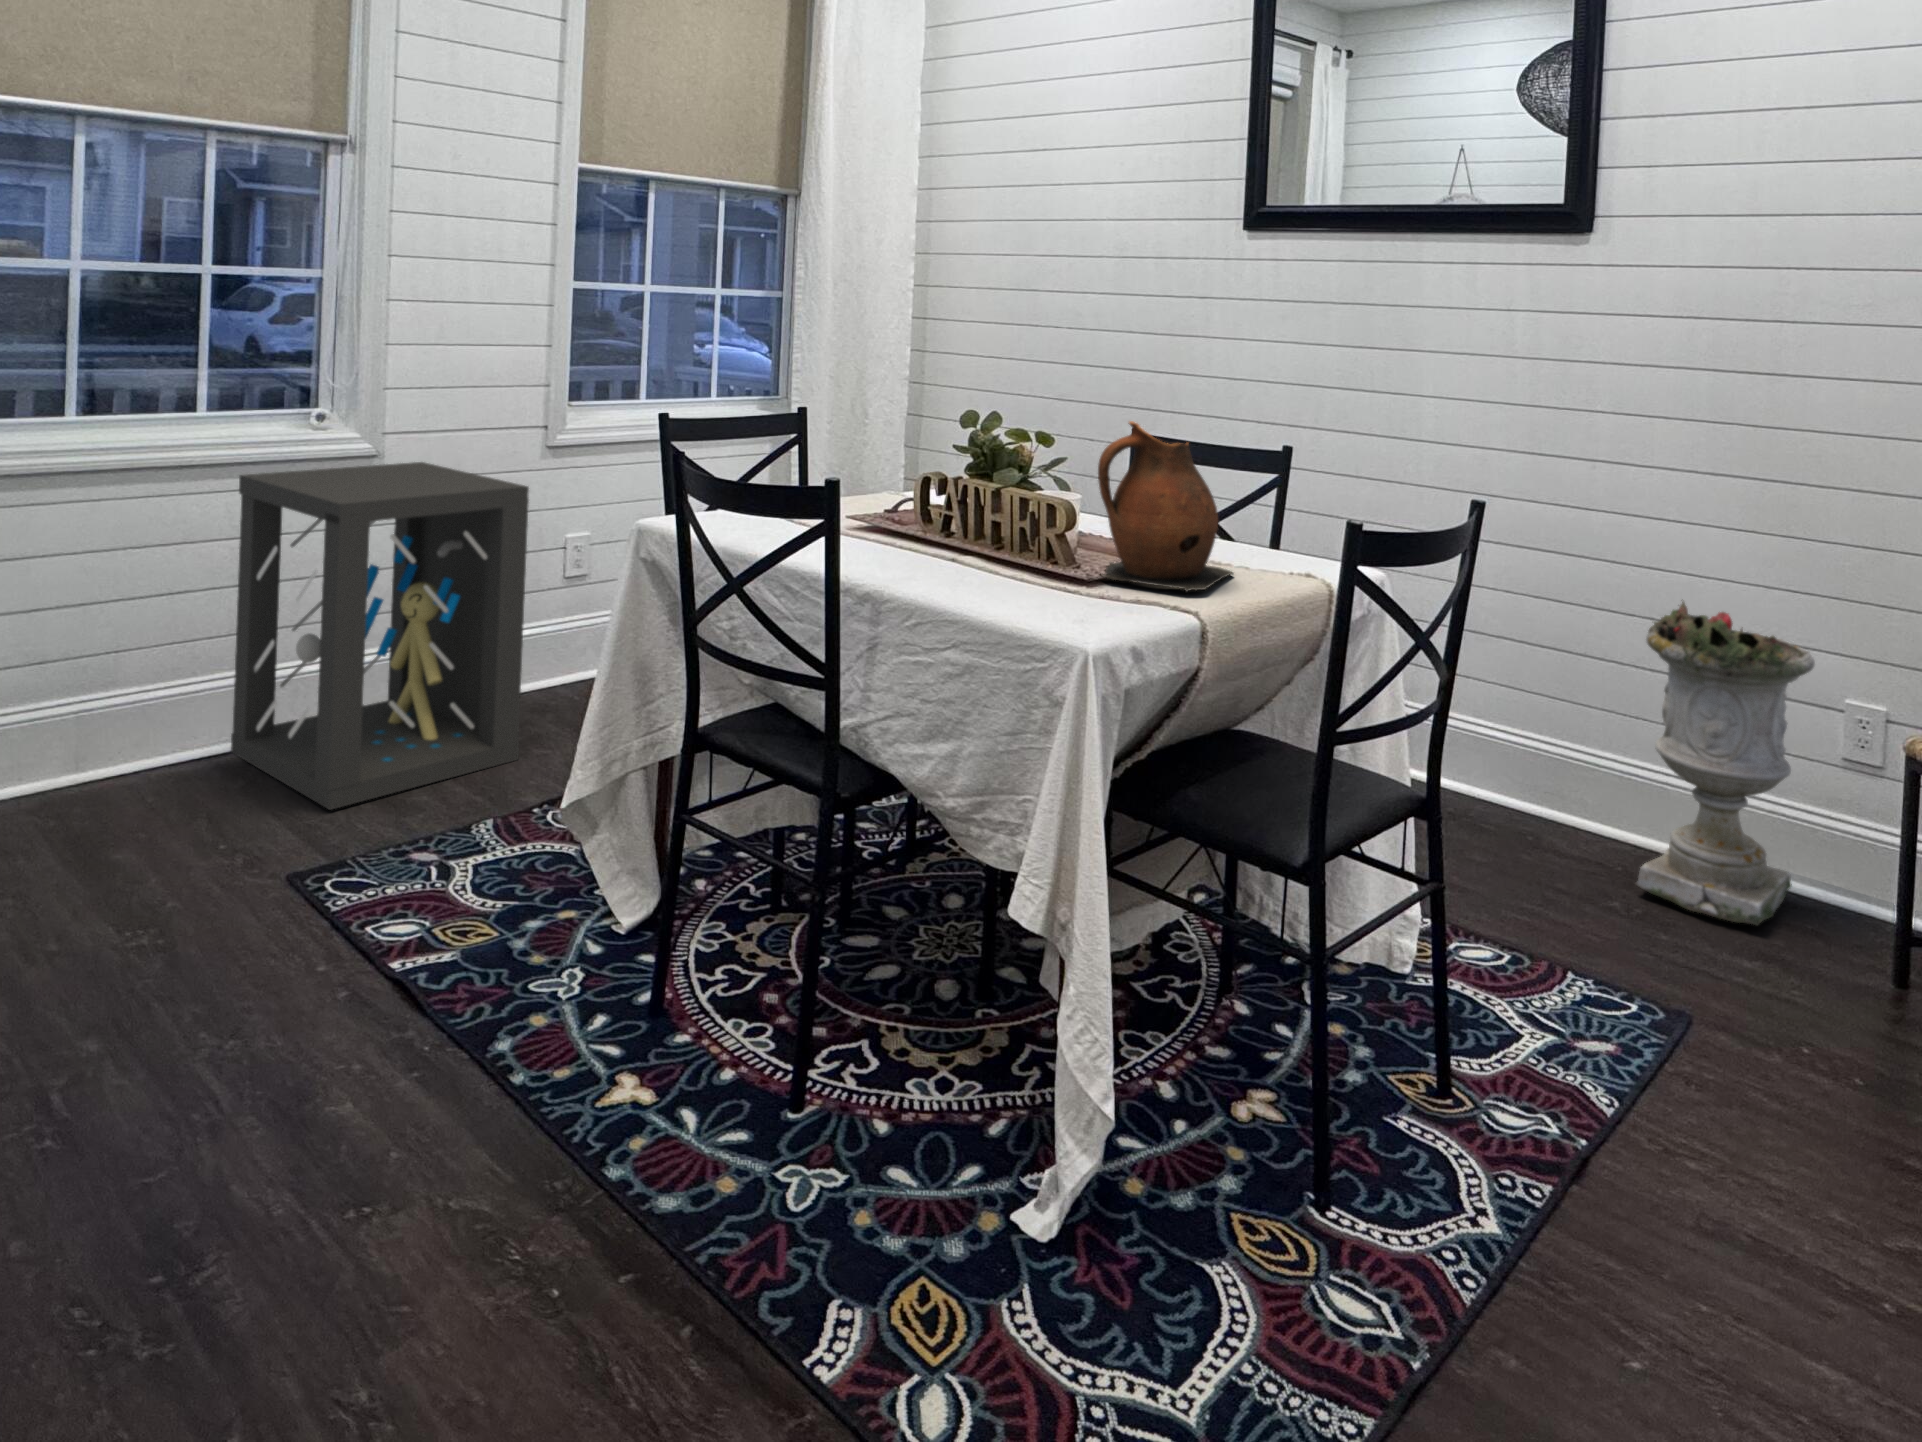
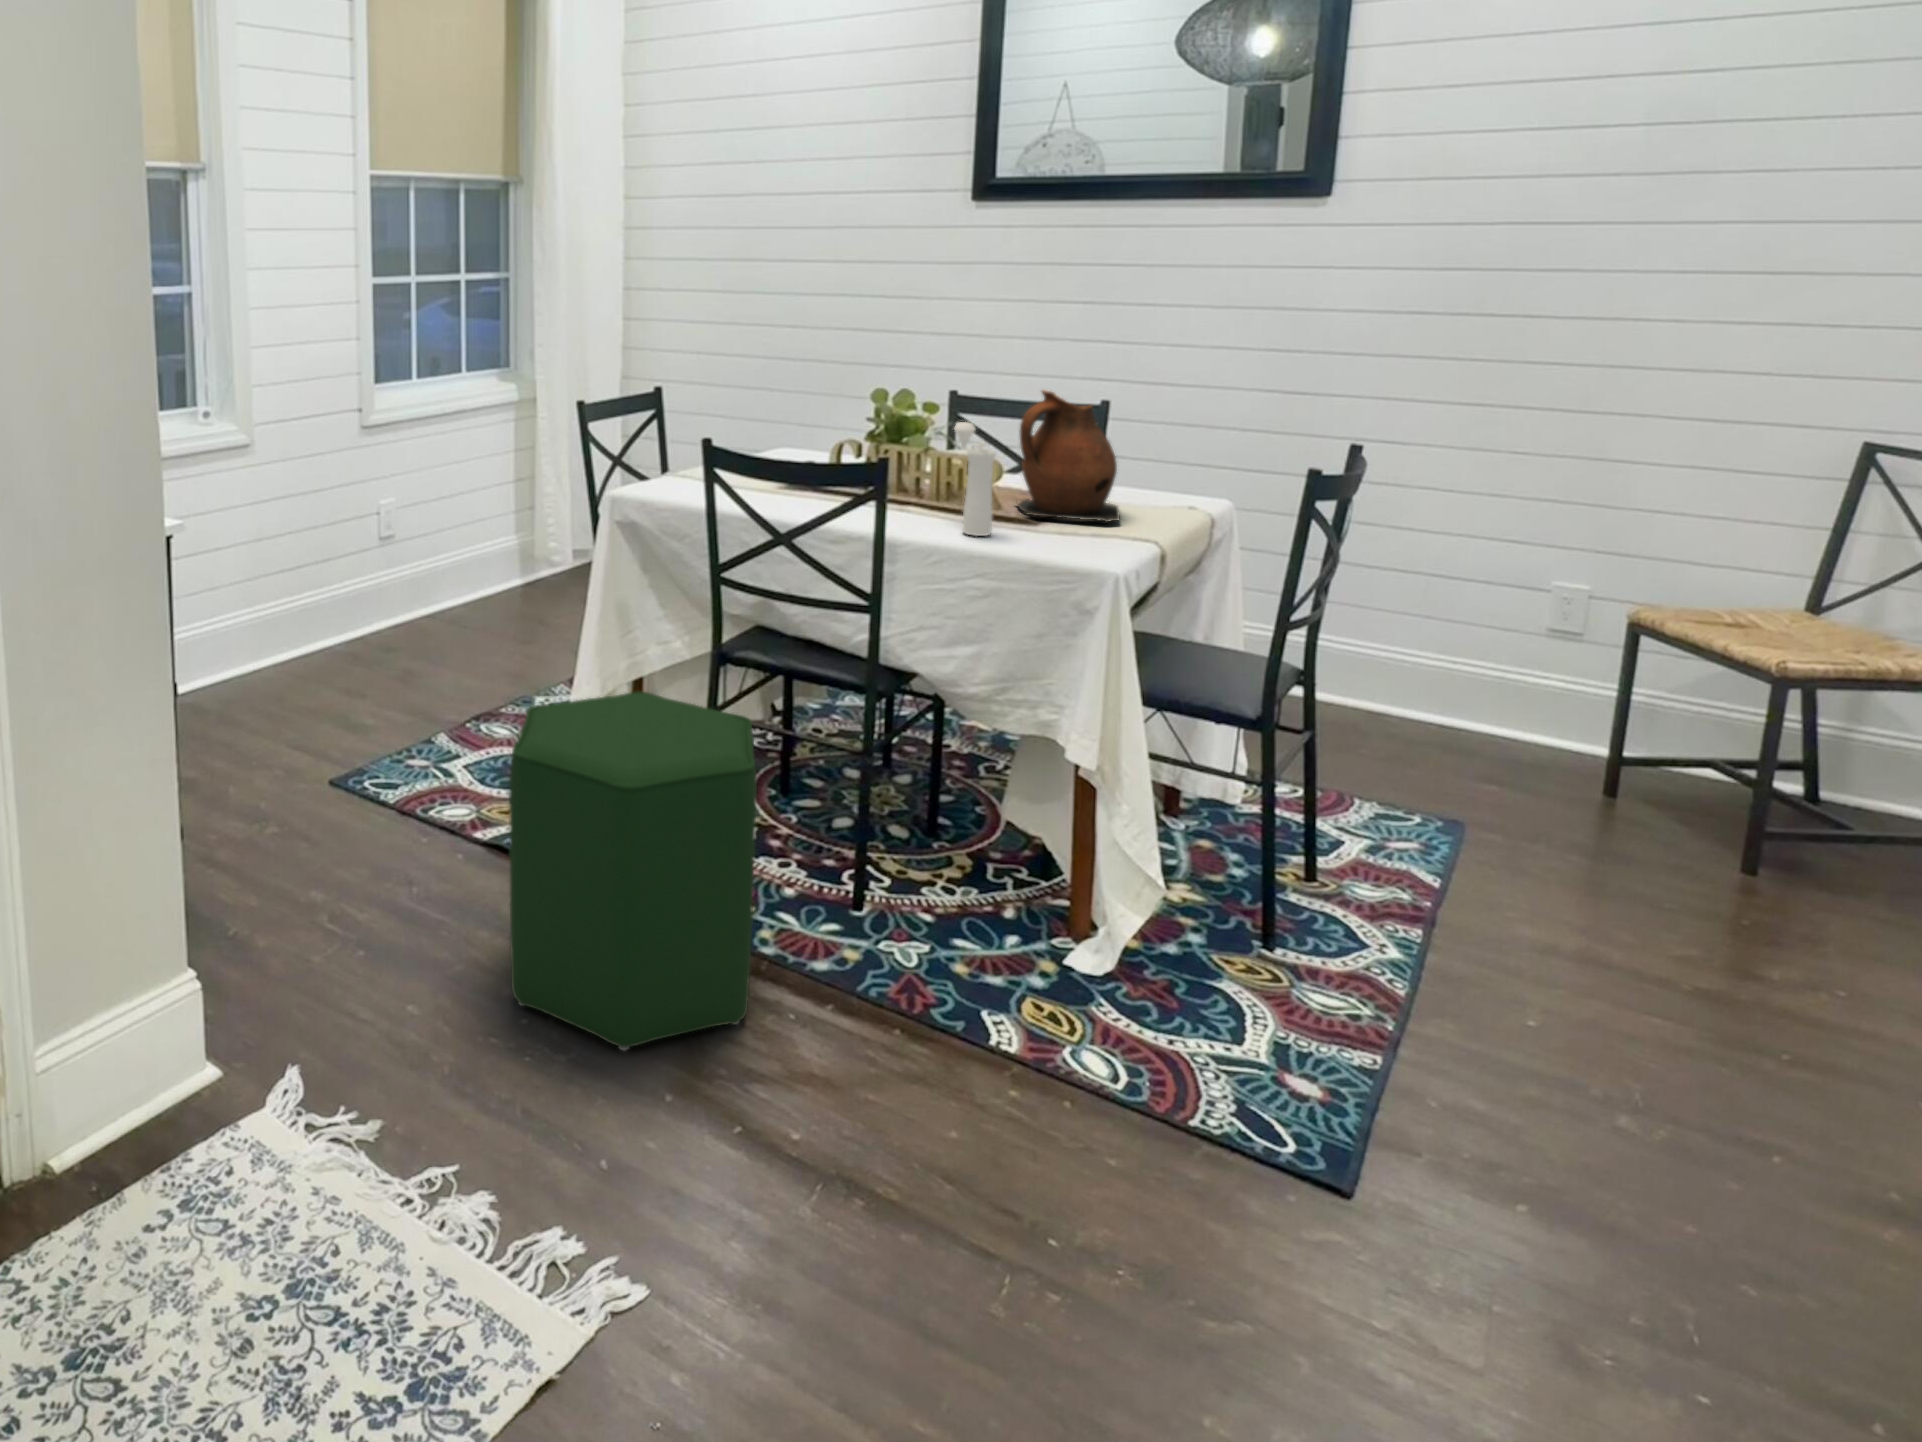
pepper mill: none [990,455,1031,599] -> present [954,422,996,536]
storage cabinet: present [231,462,529,810] -> none [169,447,415,735]
planter: present [1635,602,1815,925] -> none [1379,507,1546,759]
ottoman: none [192,783,605,1335] -> present [509,692,757,1050]

